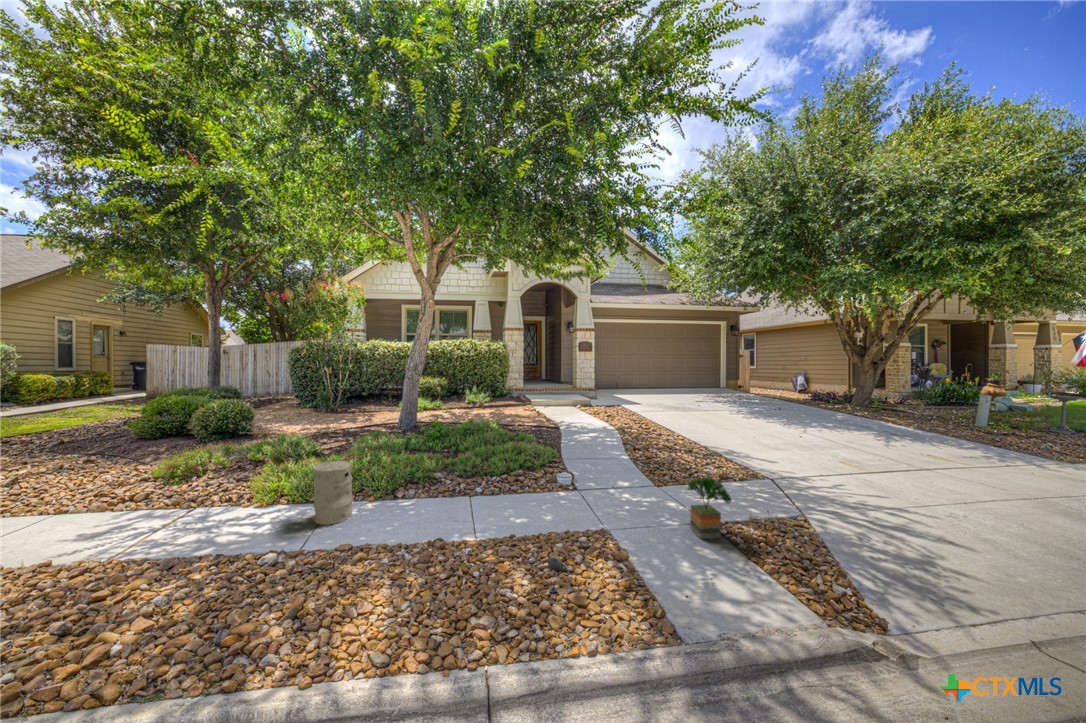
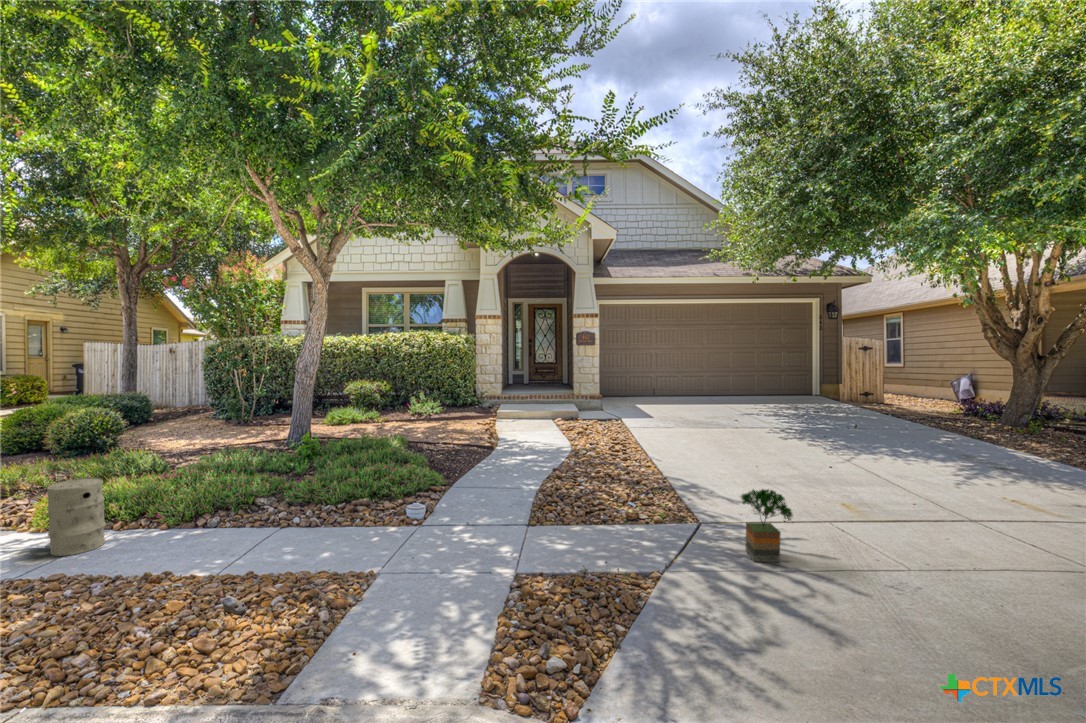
potted tree: present [687,477,731,539] -> present [741,489,793,562]

